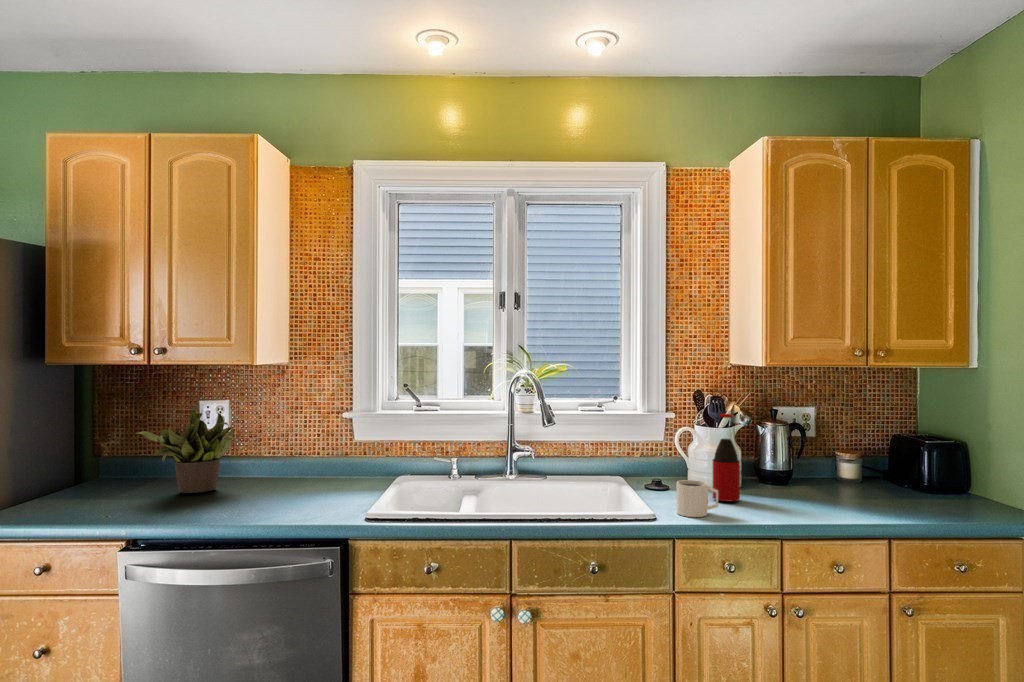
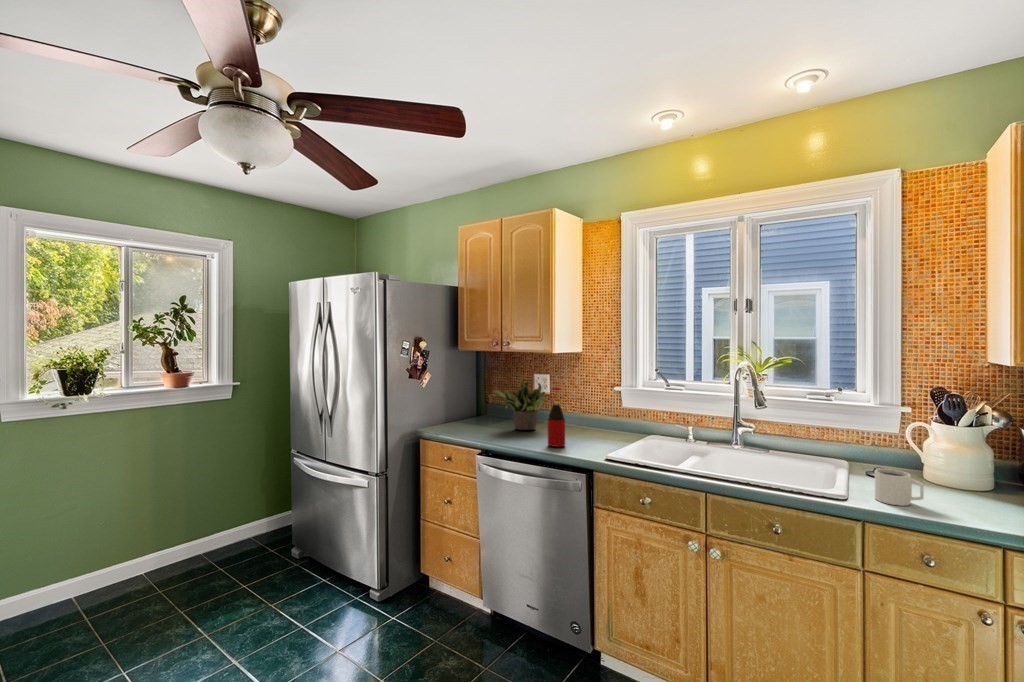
bottle: present [713,414,740,501] -> present [548,387,565,447]

